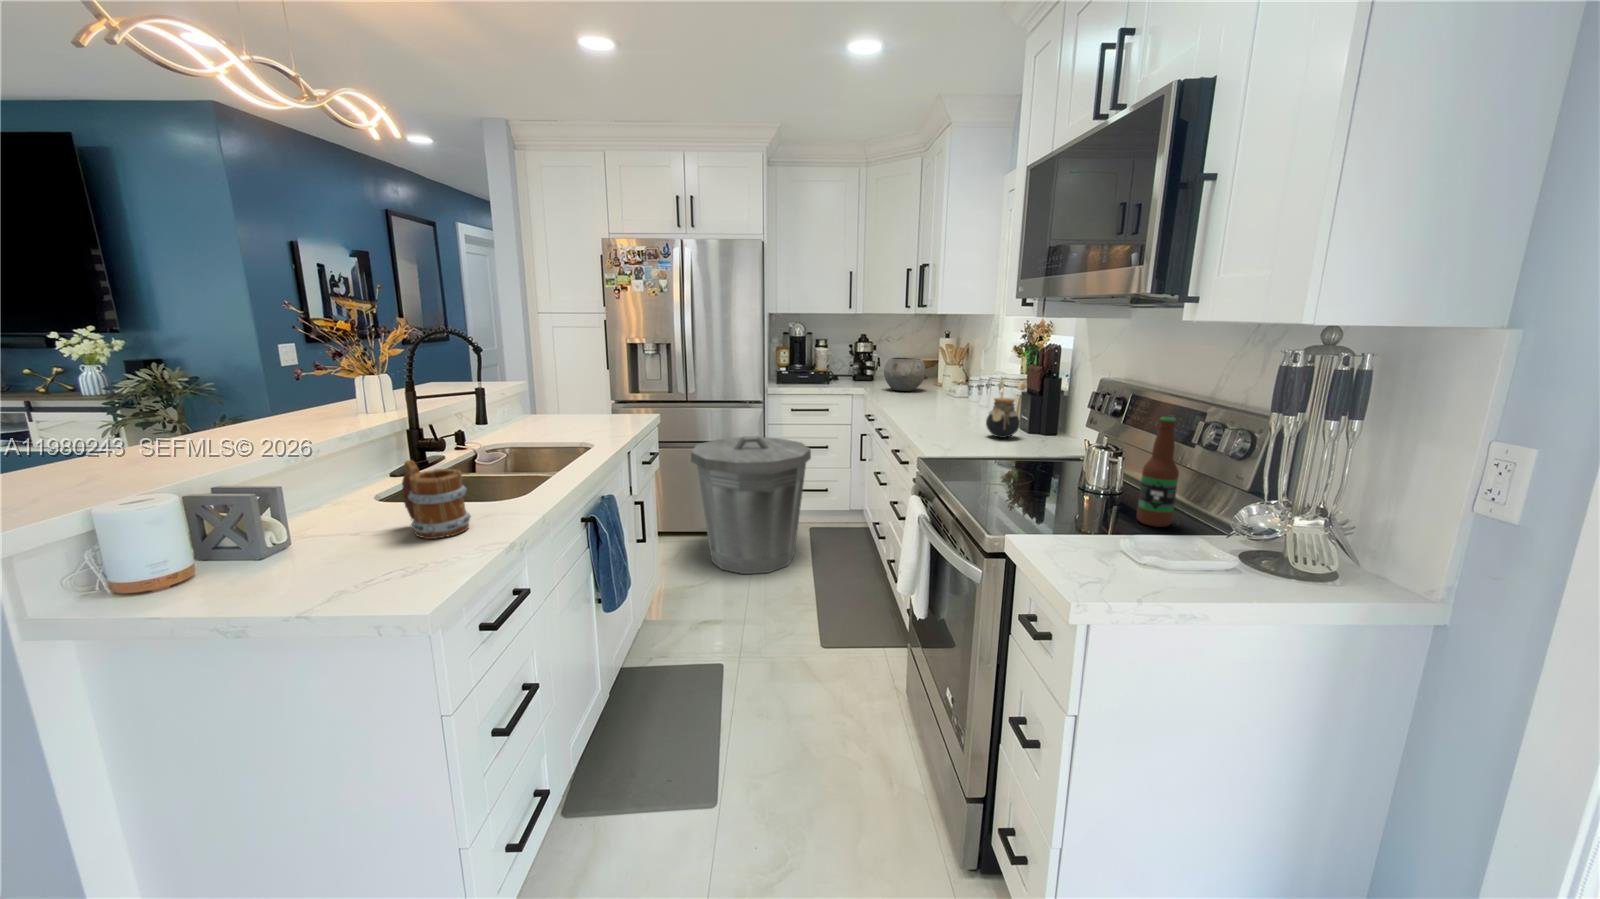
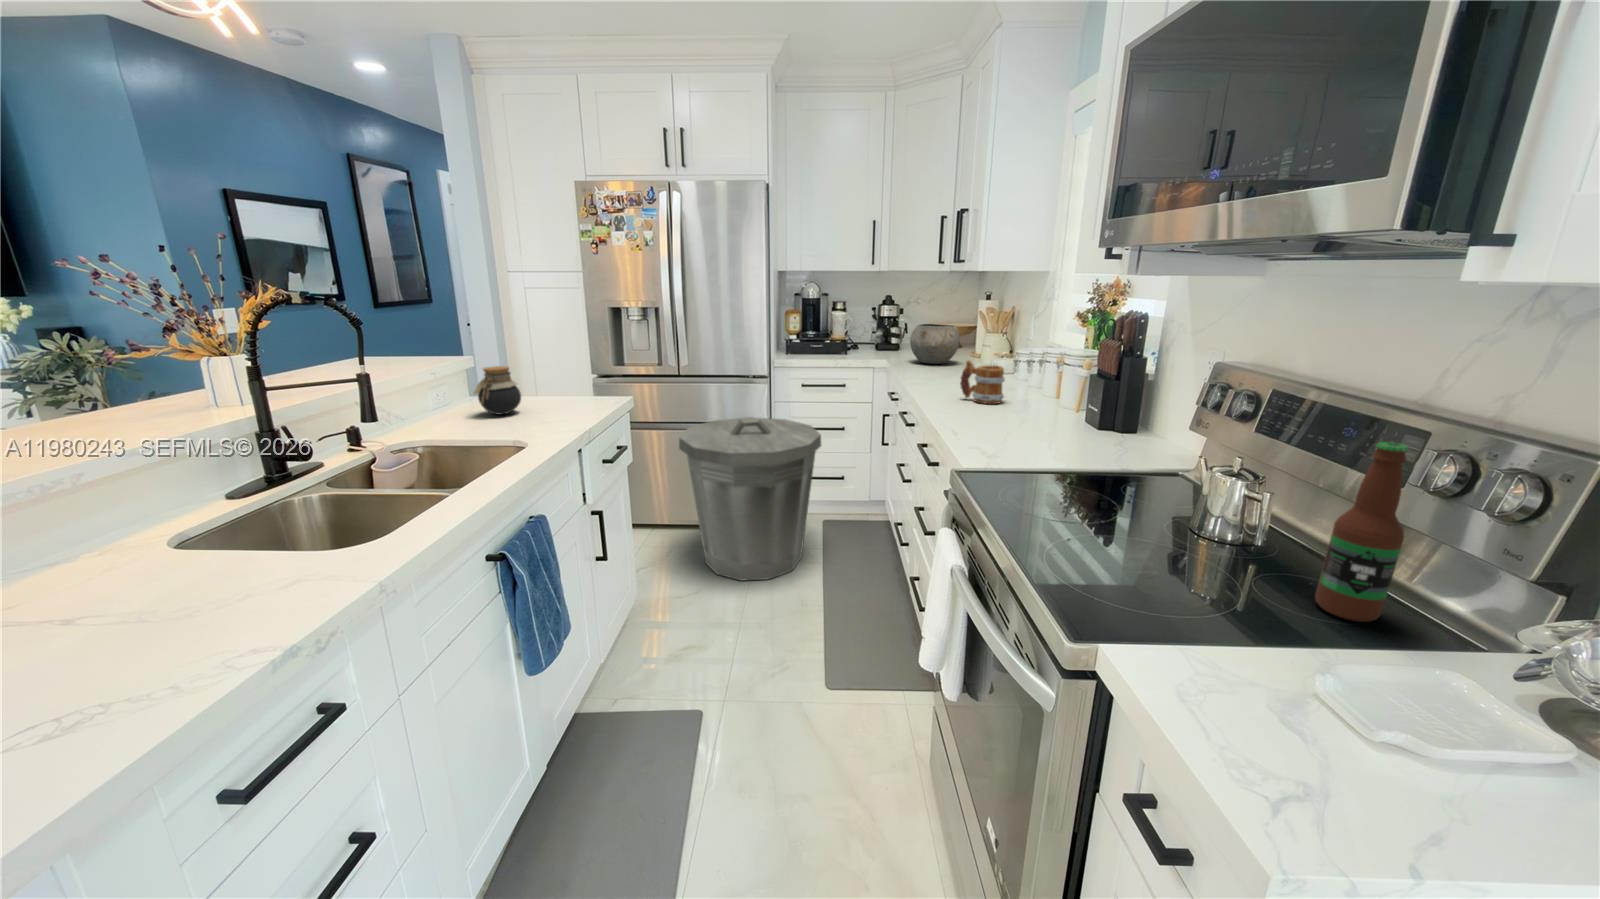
jar: present [986,398,1020,438] -> present [474,366,521,415]
mug: present [402,460,471,539] -> present [960,360,1005,404]

